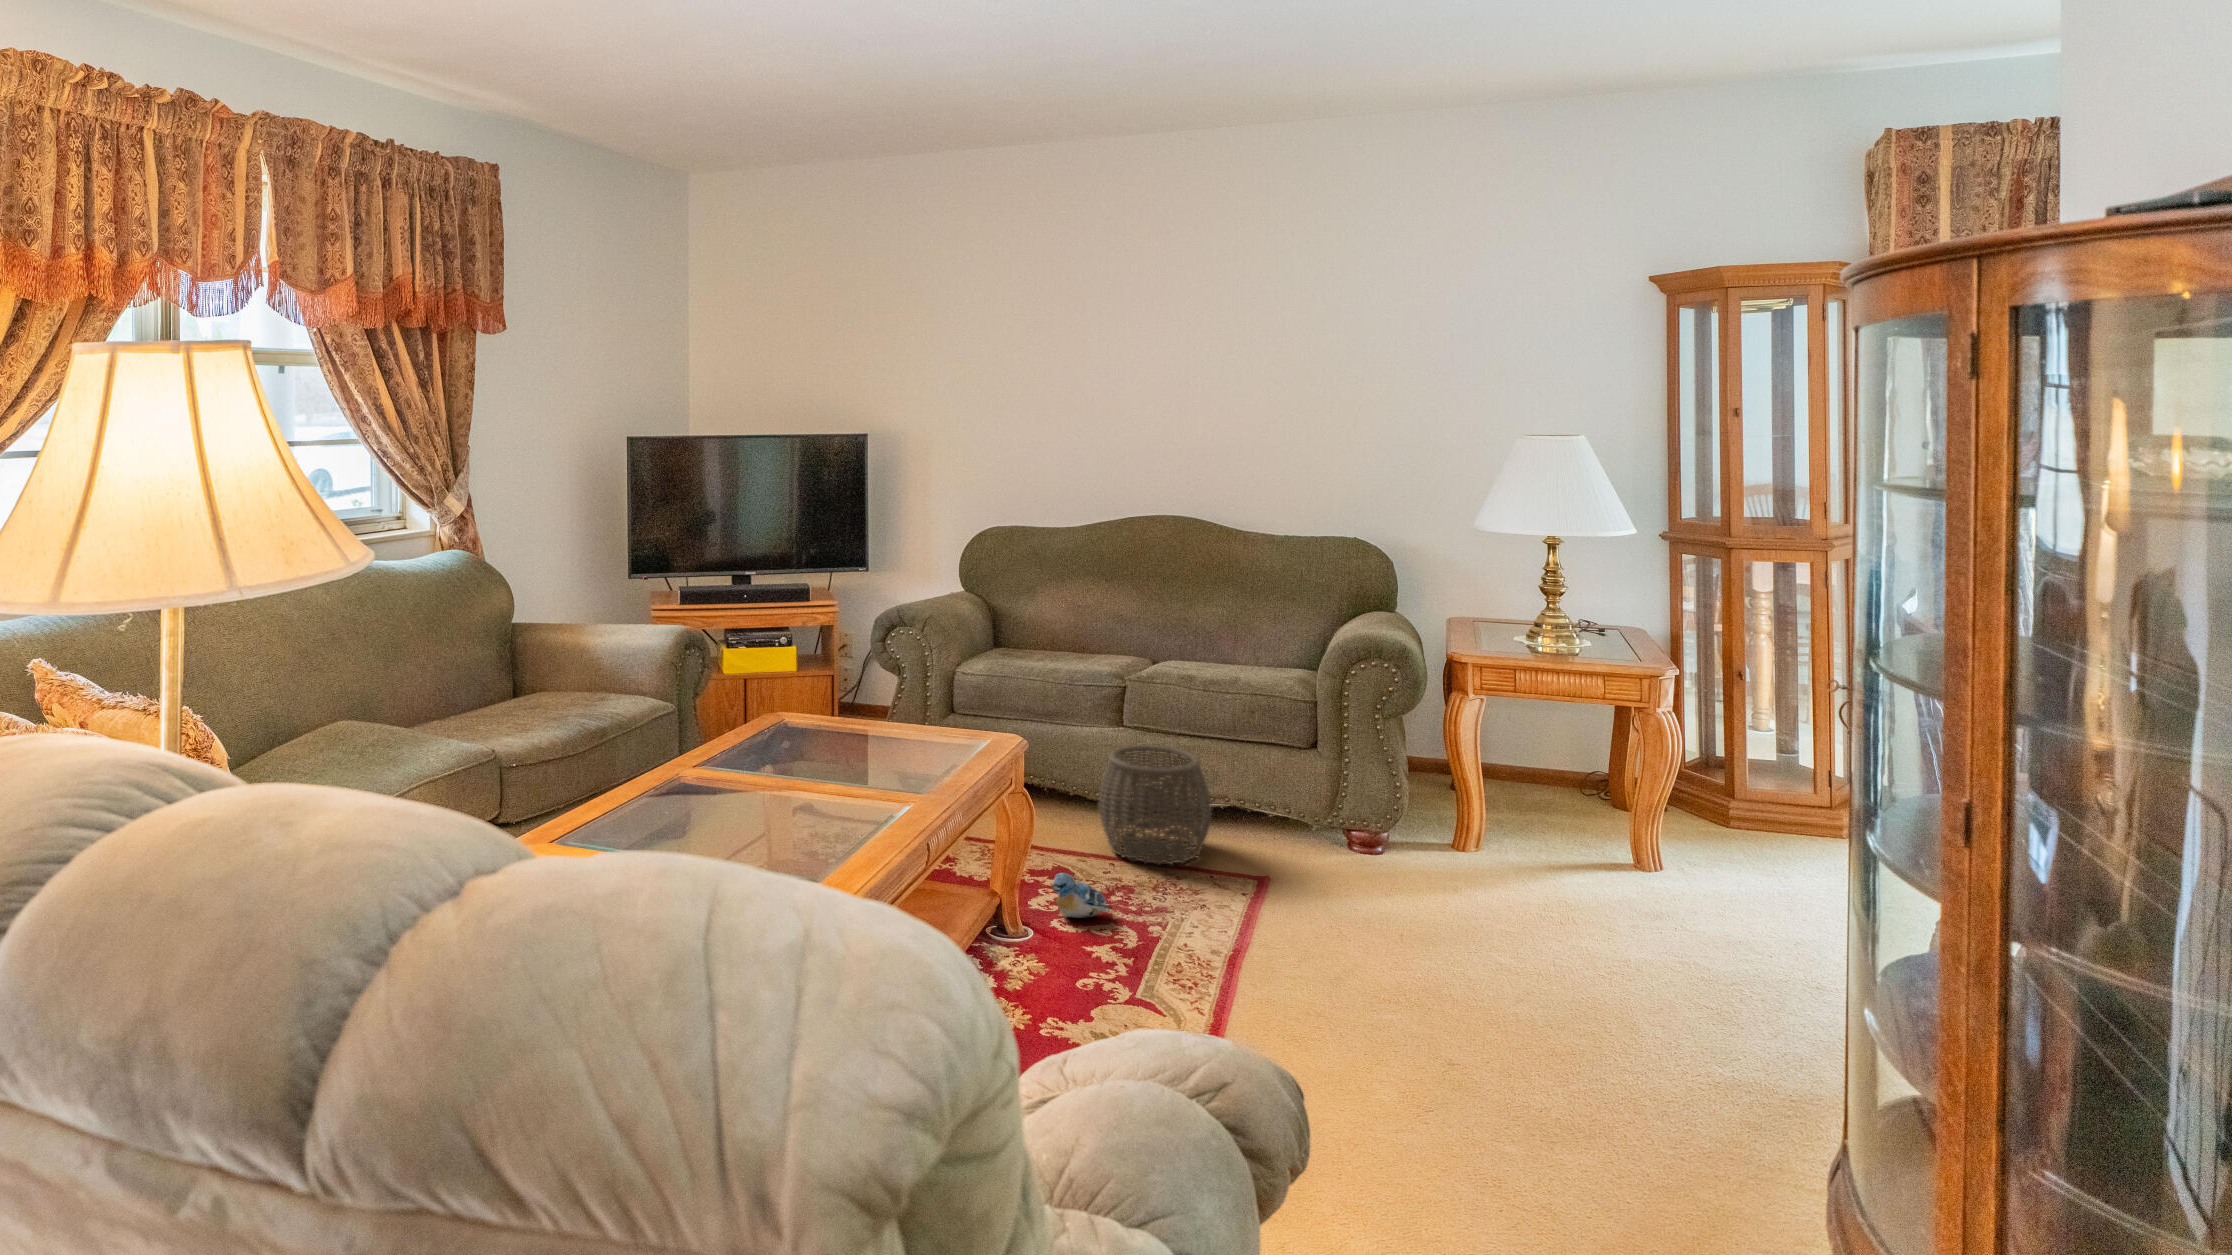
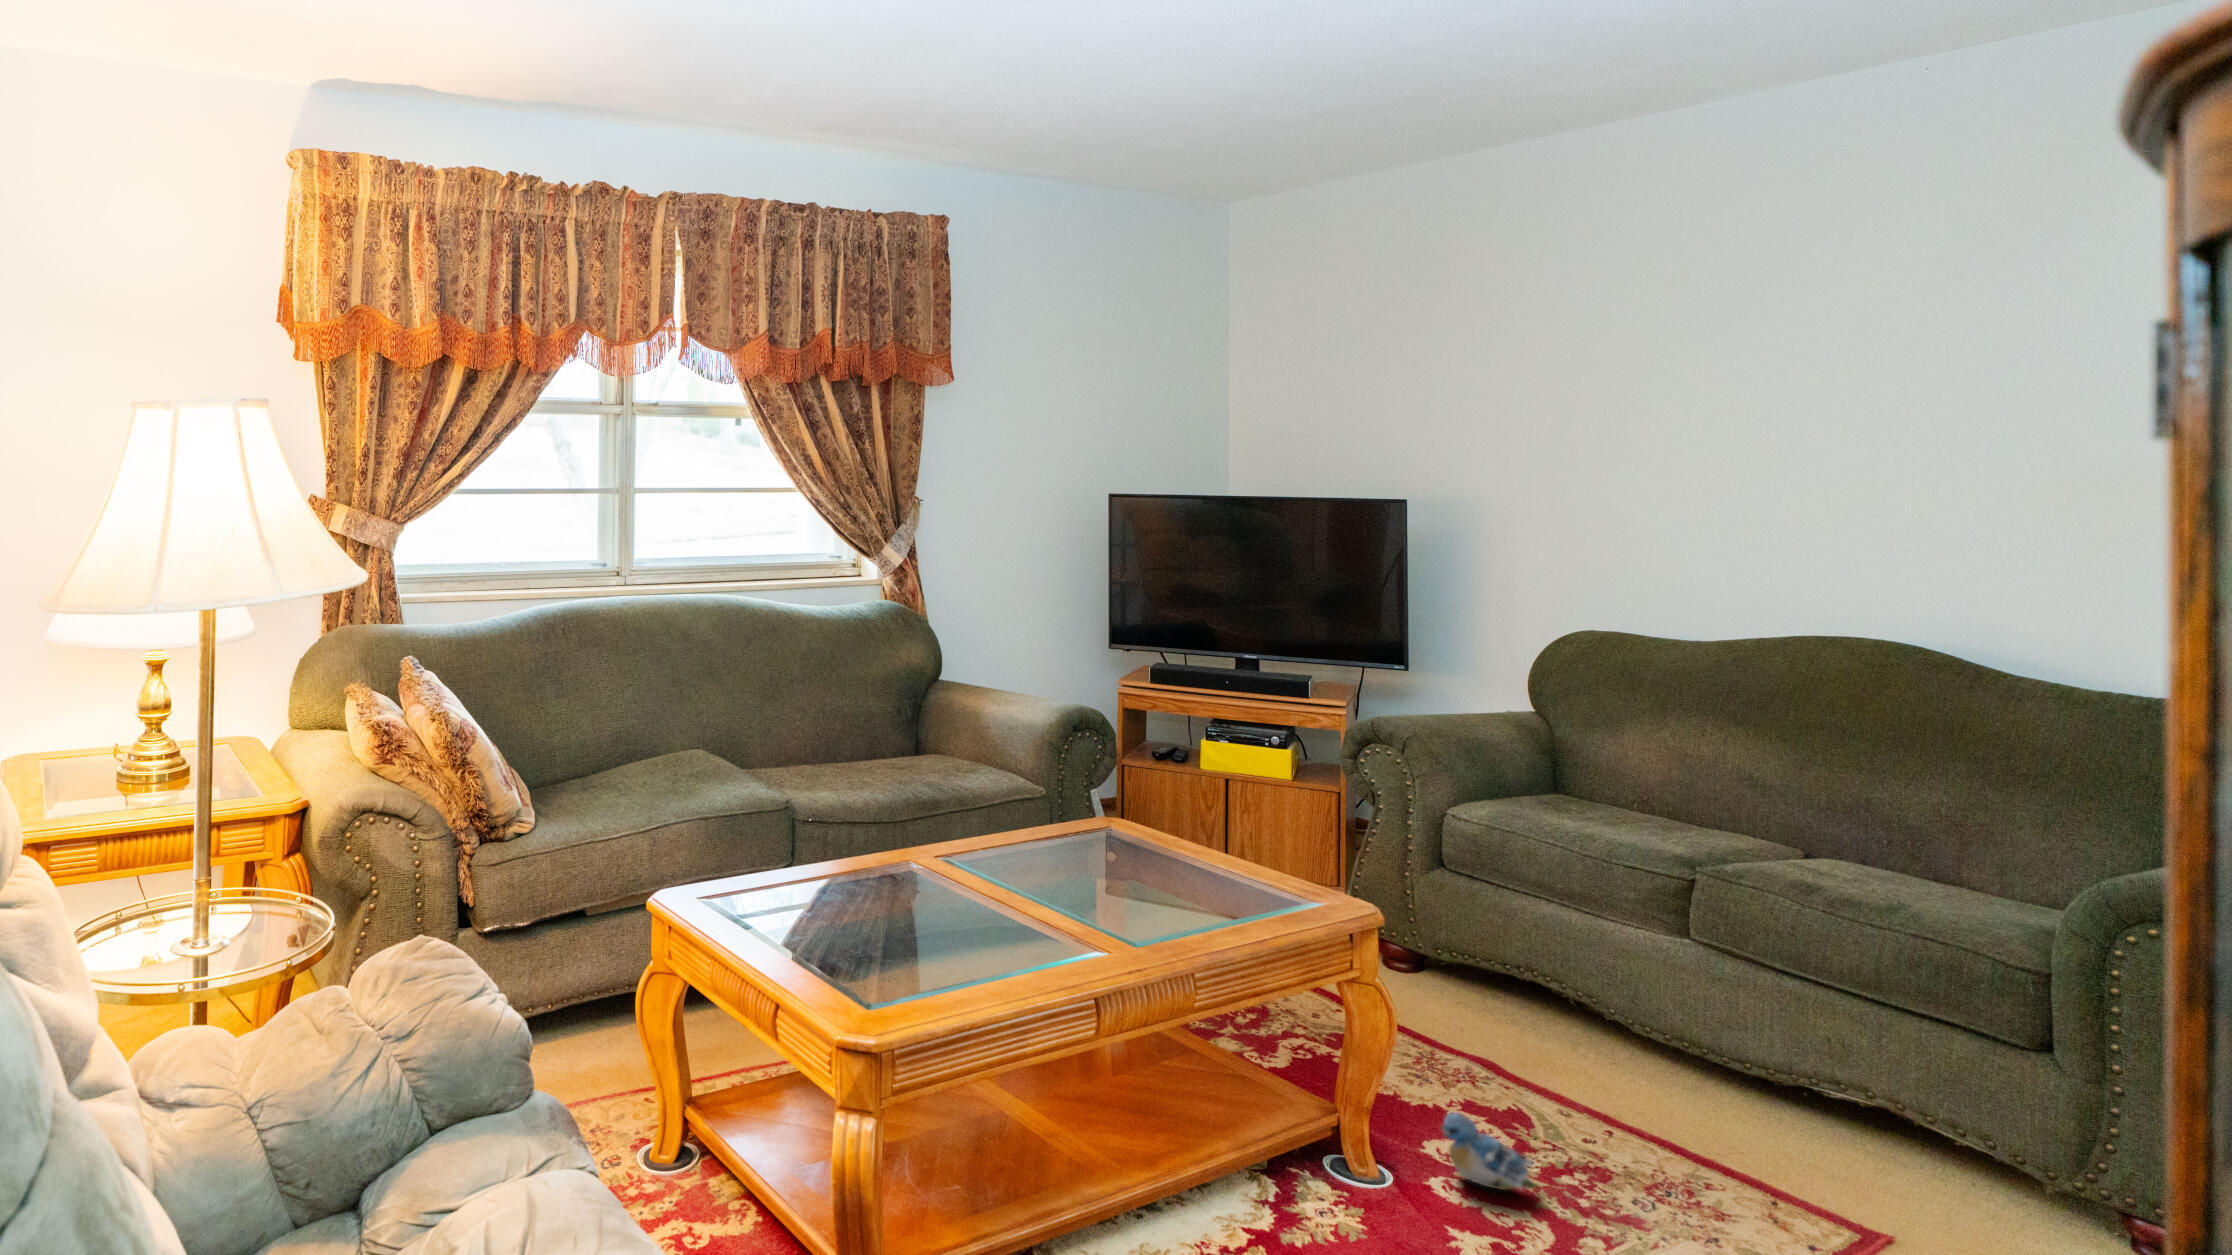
woven basket: present [1099,745,1212,865] -> none [1620,972,1829,1174]

